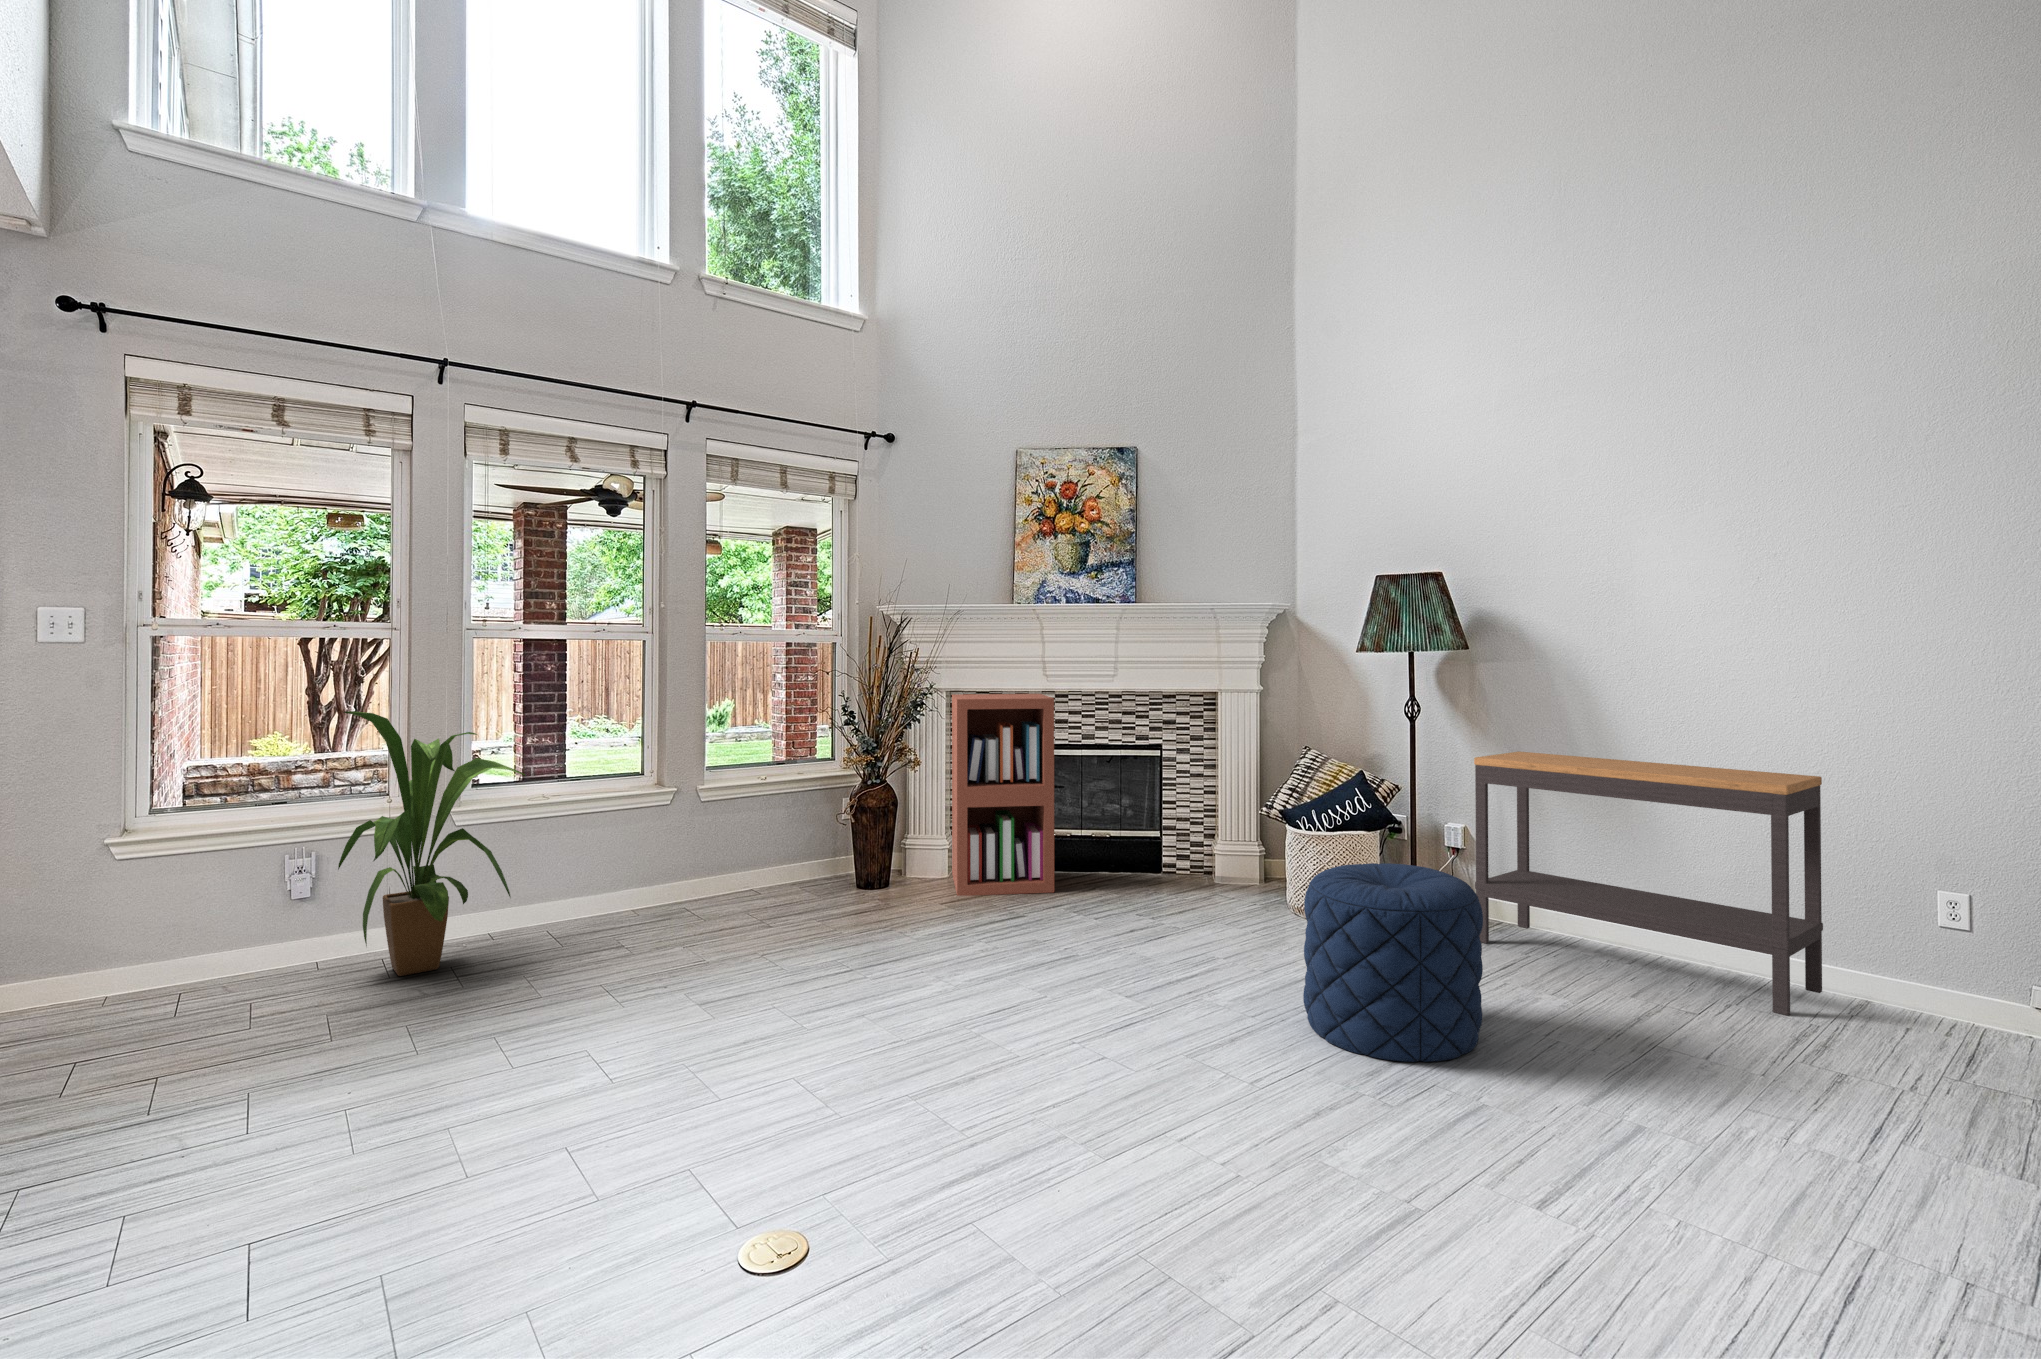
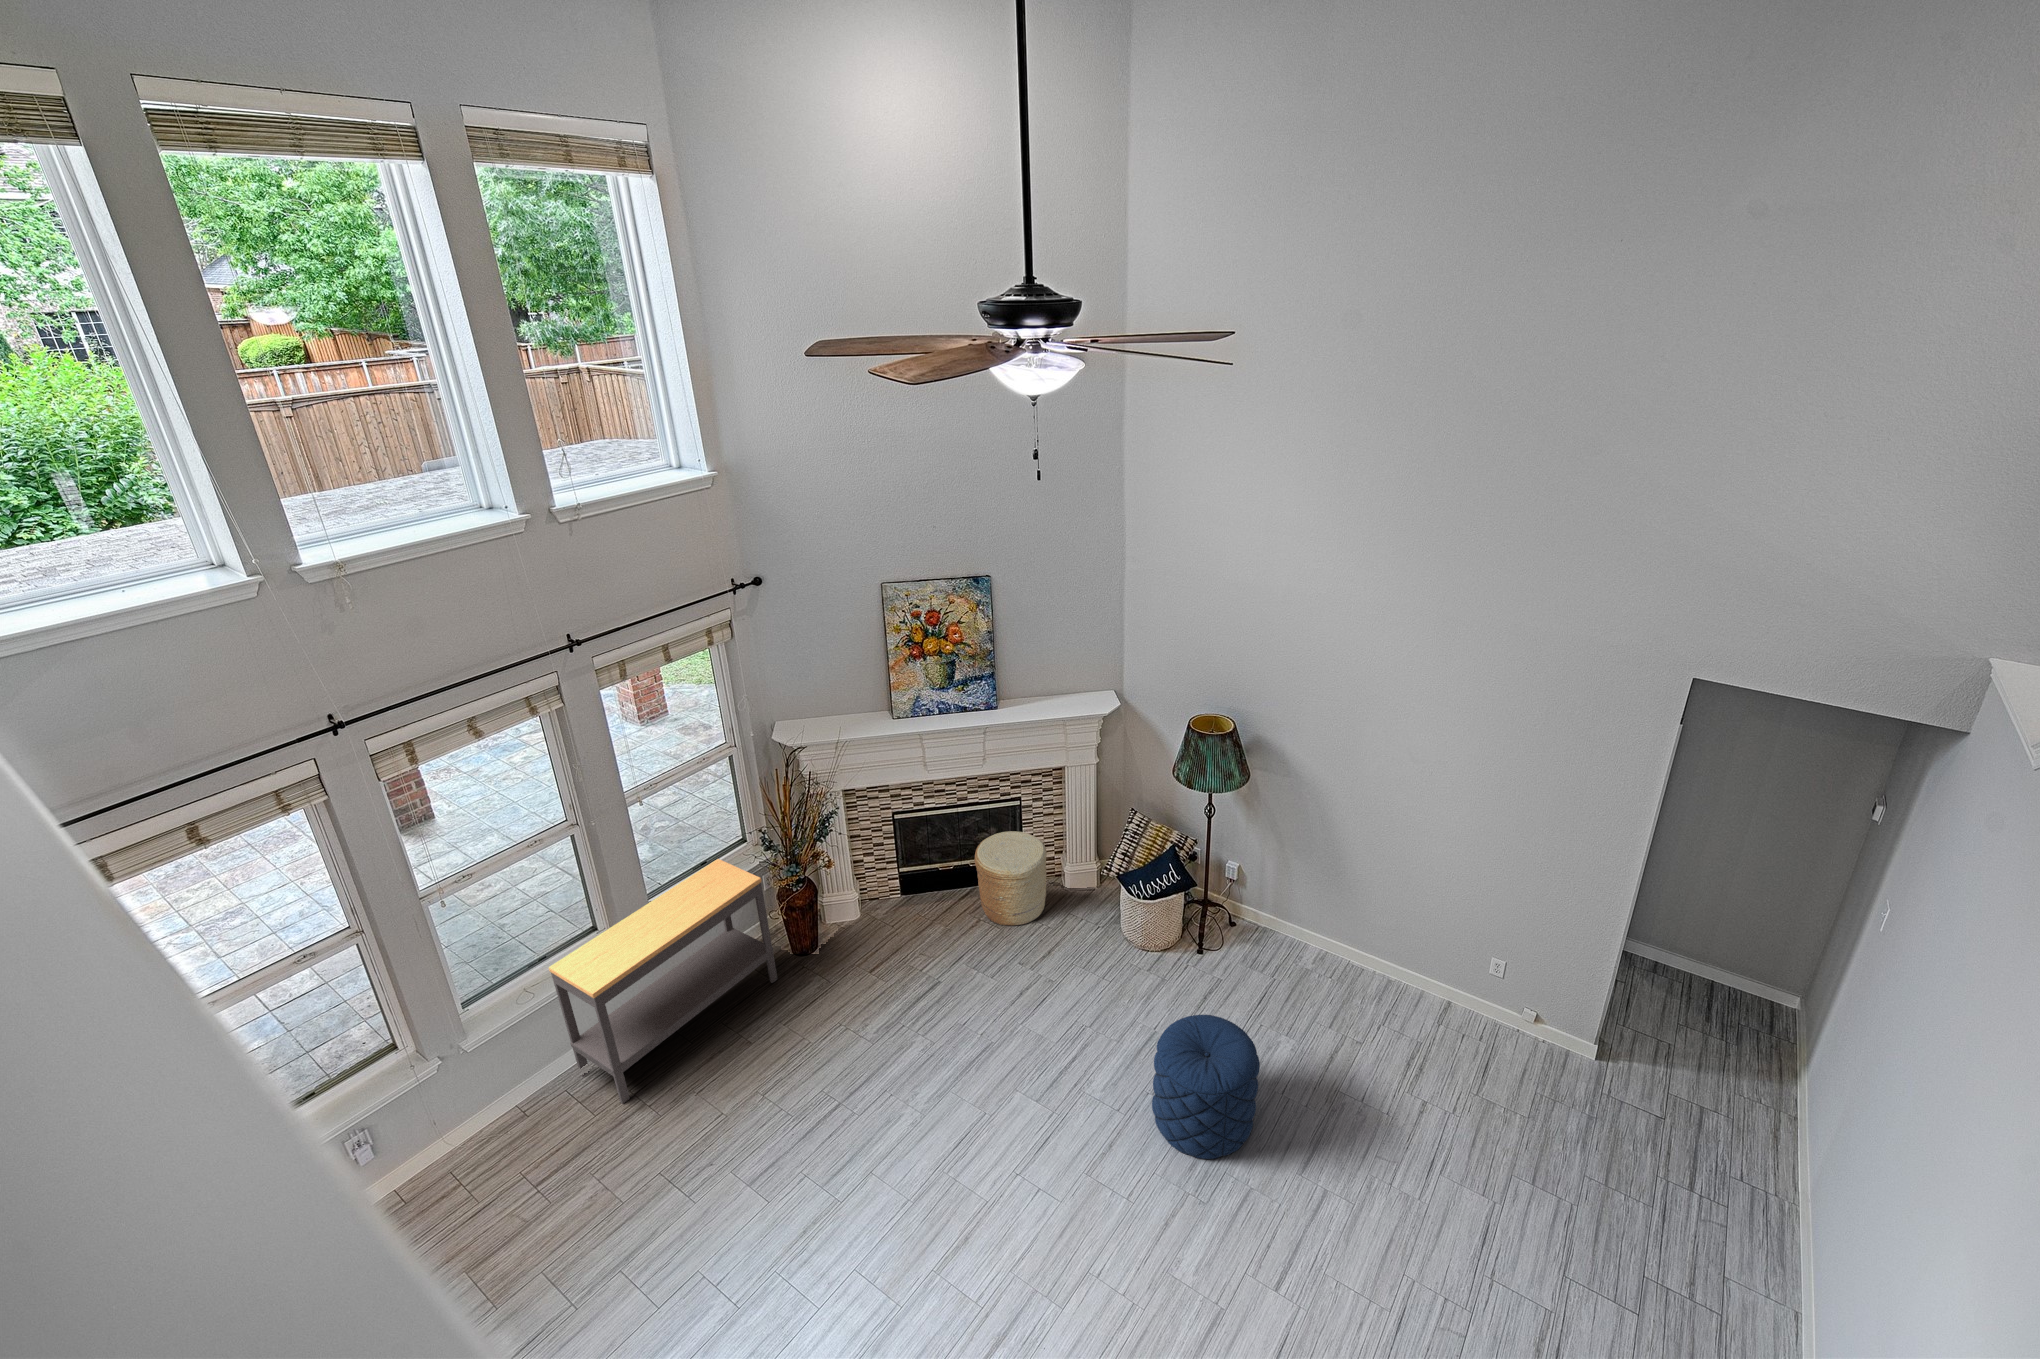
bookshelf: present [952,694,1054,896] -> none [847,773,951,955]
house plant: present [338,711,525,976] -> none [394,1023,565,1211]
console table: present [1474,751,1823,1016] -> present [549,859,778,1104]
woven basket: none [1095,789,1190,895] -> present [975,831,1047,926]

